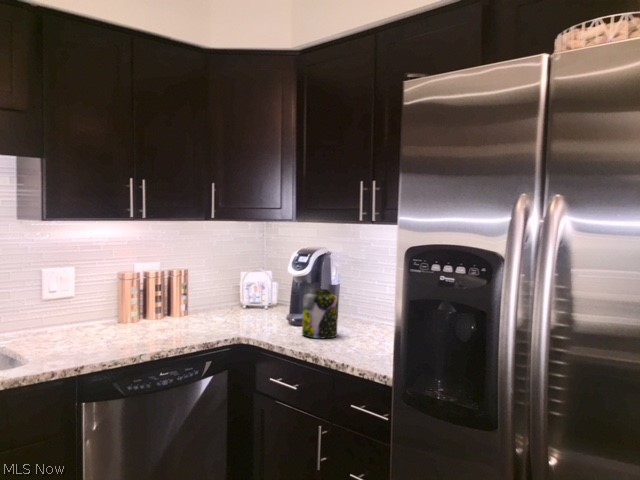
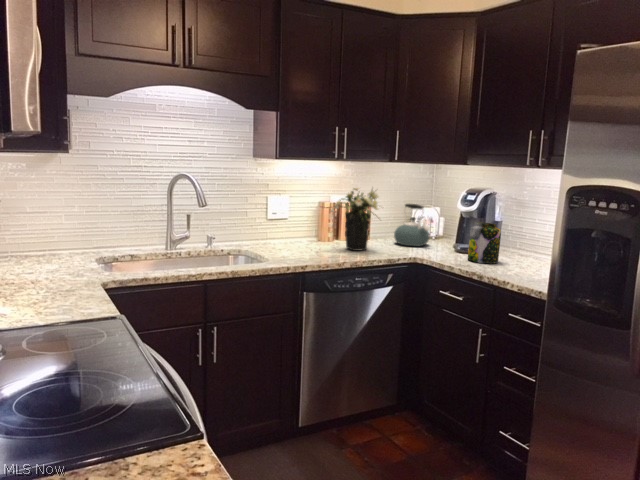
flower arrangement: none [126,251,196,335] -> present [331,188,379,251]
kettle: none [217,269,259,321] -> present [394,204,430,246]

